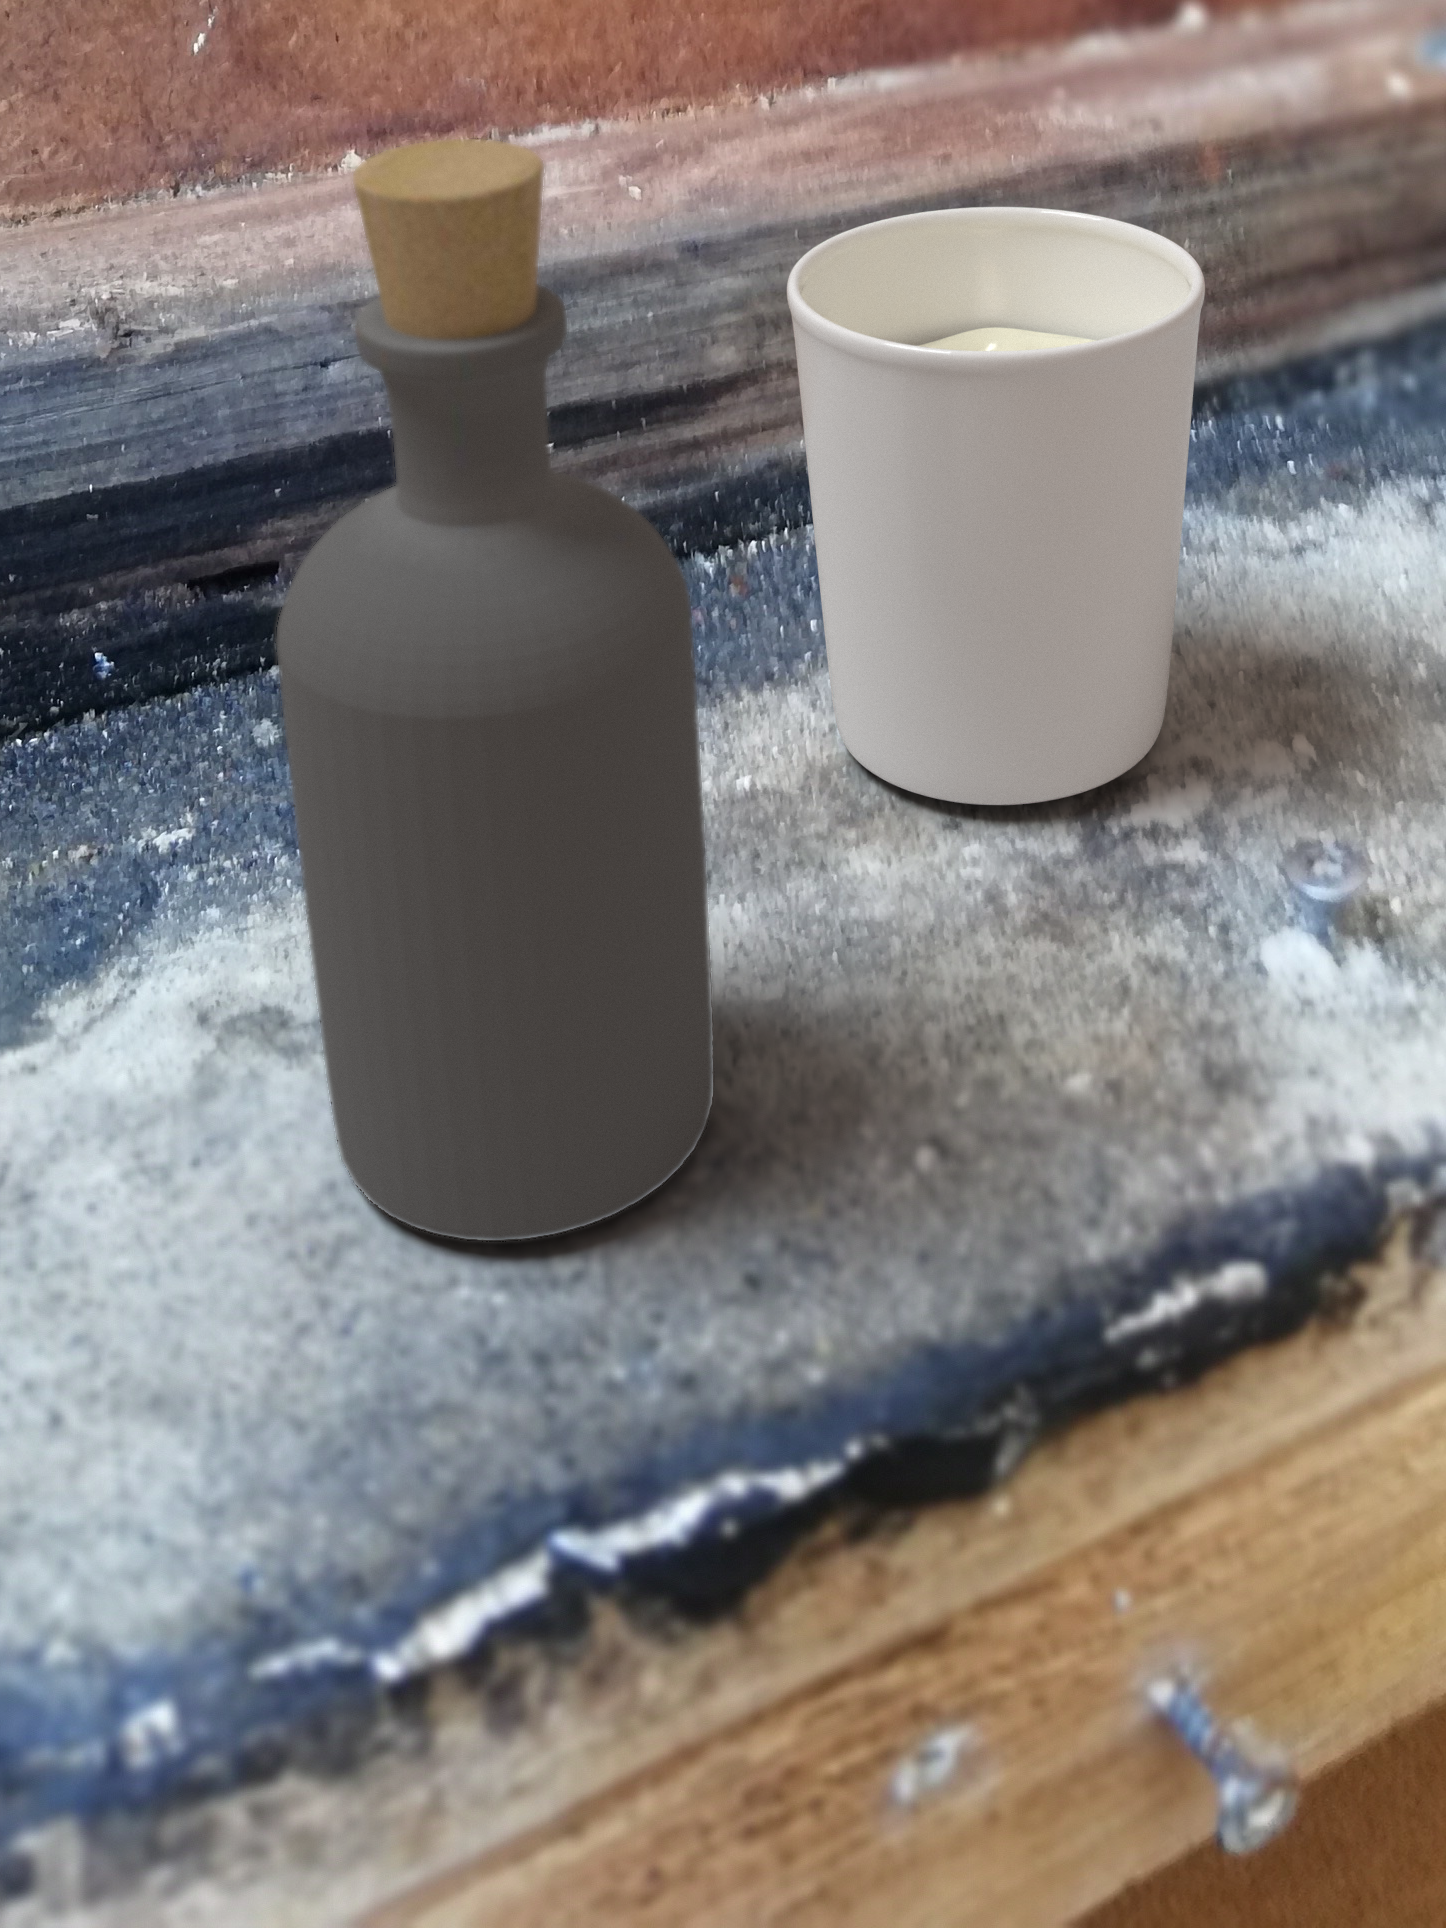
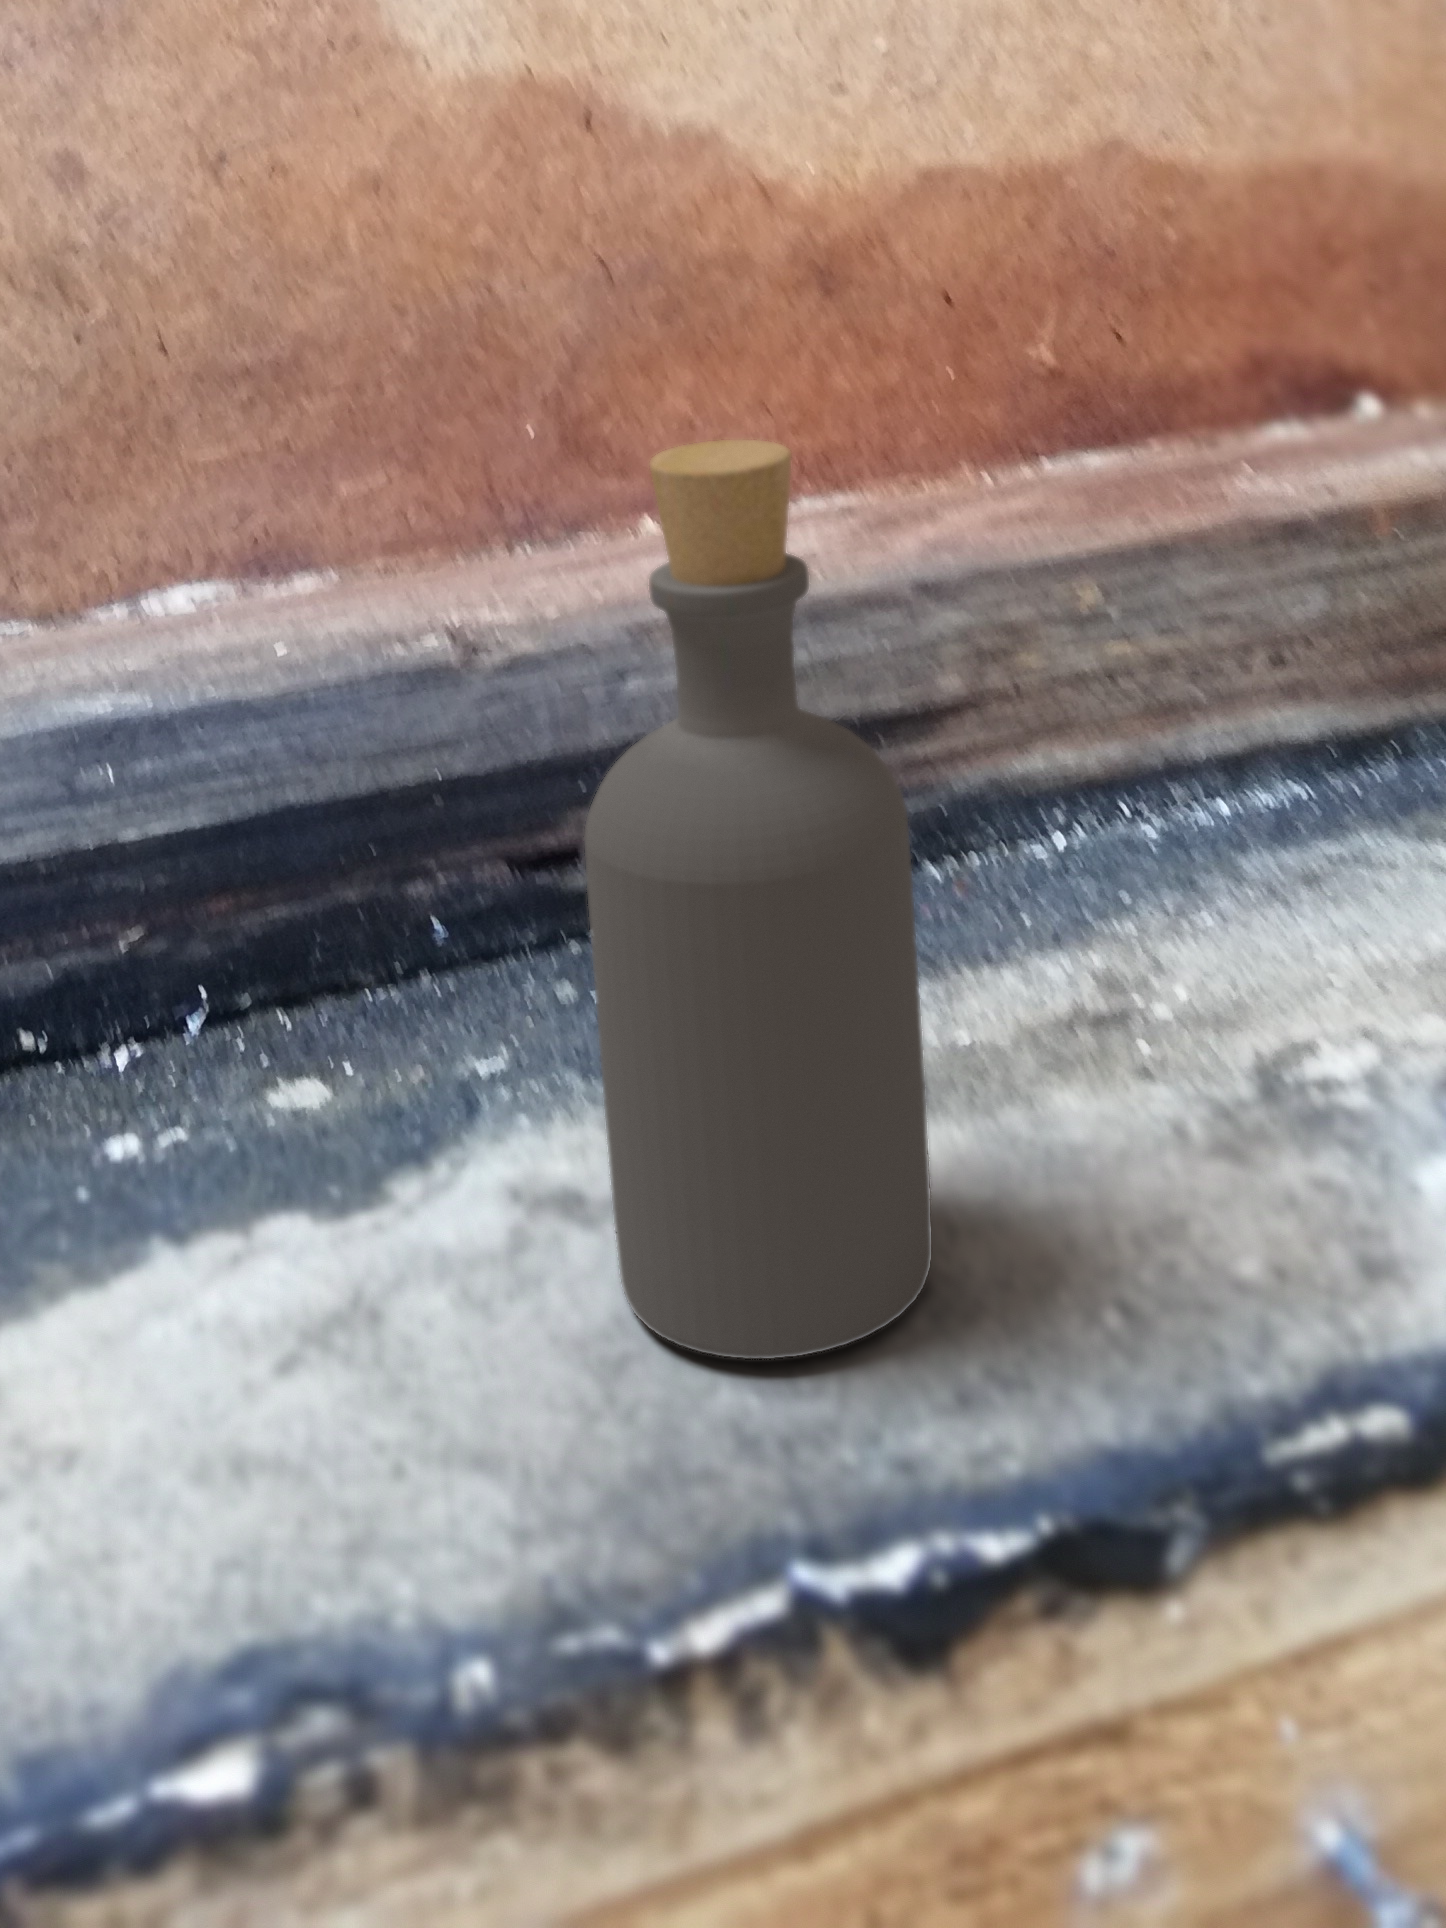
candle holder: present [787,207,1205,805] -> none [996,543,1350,1055]

